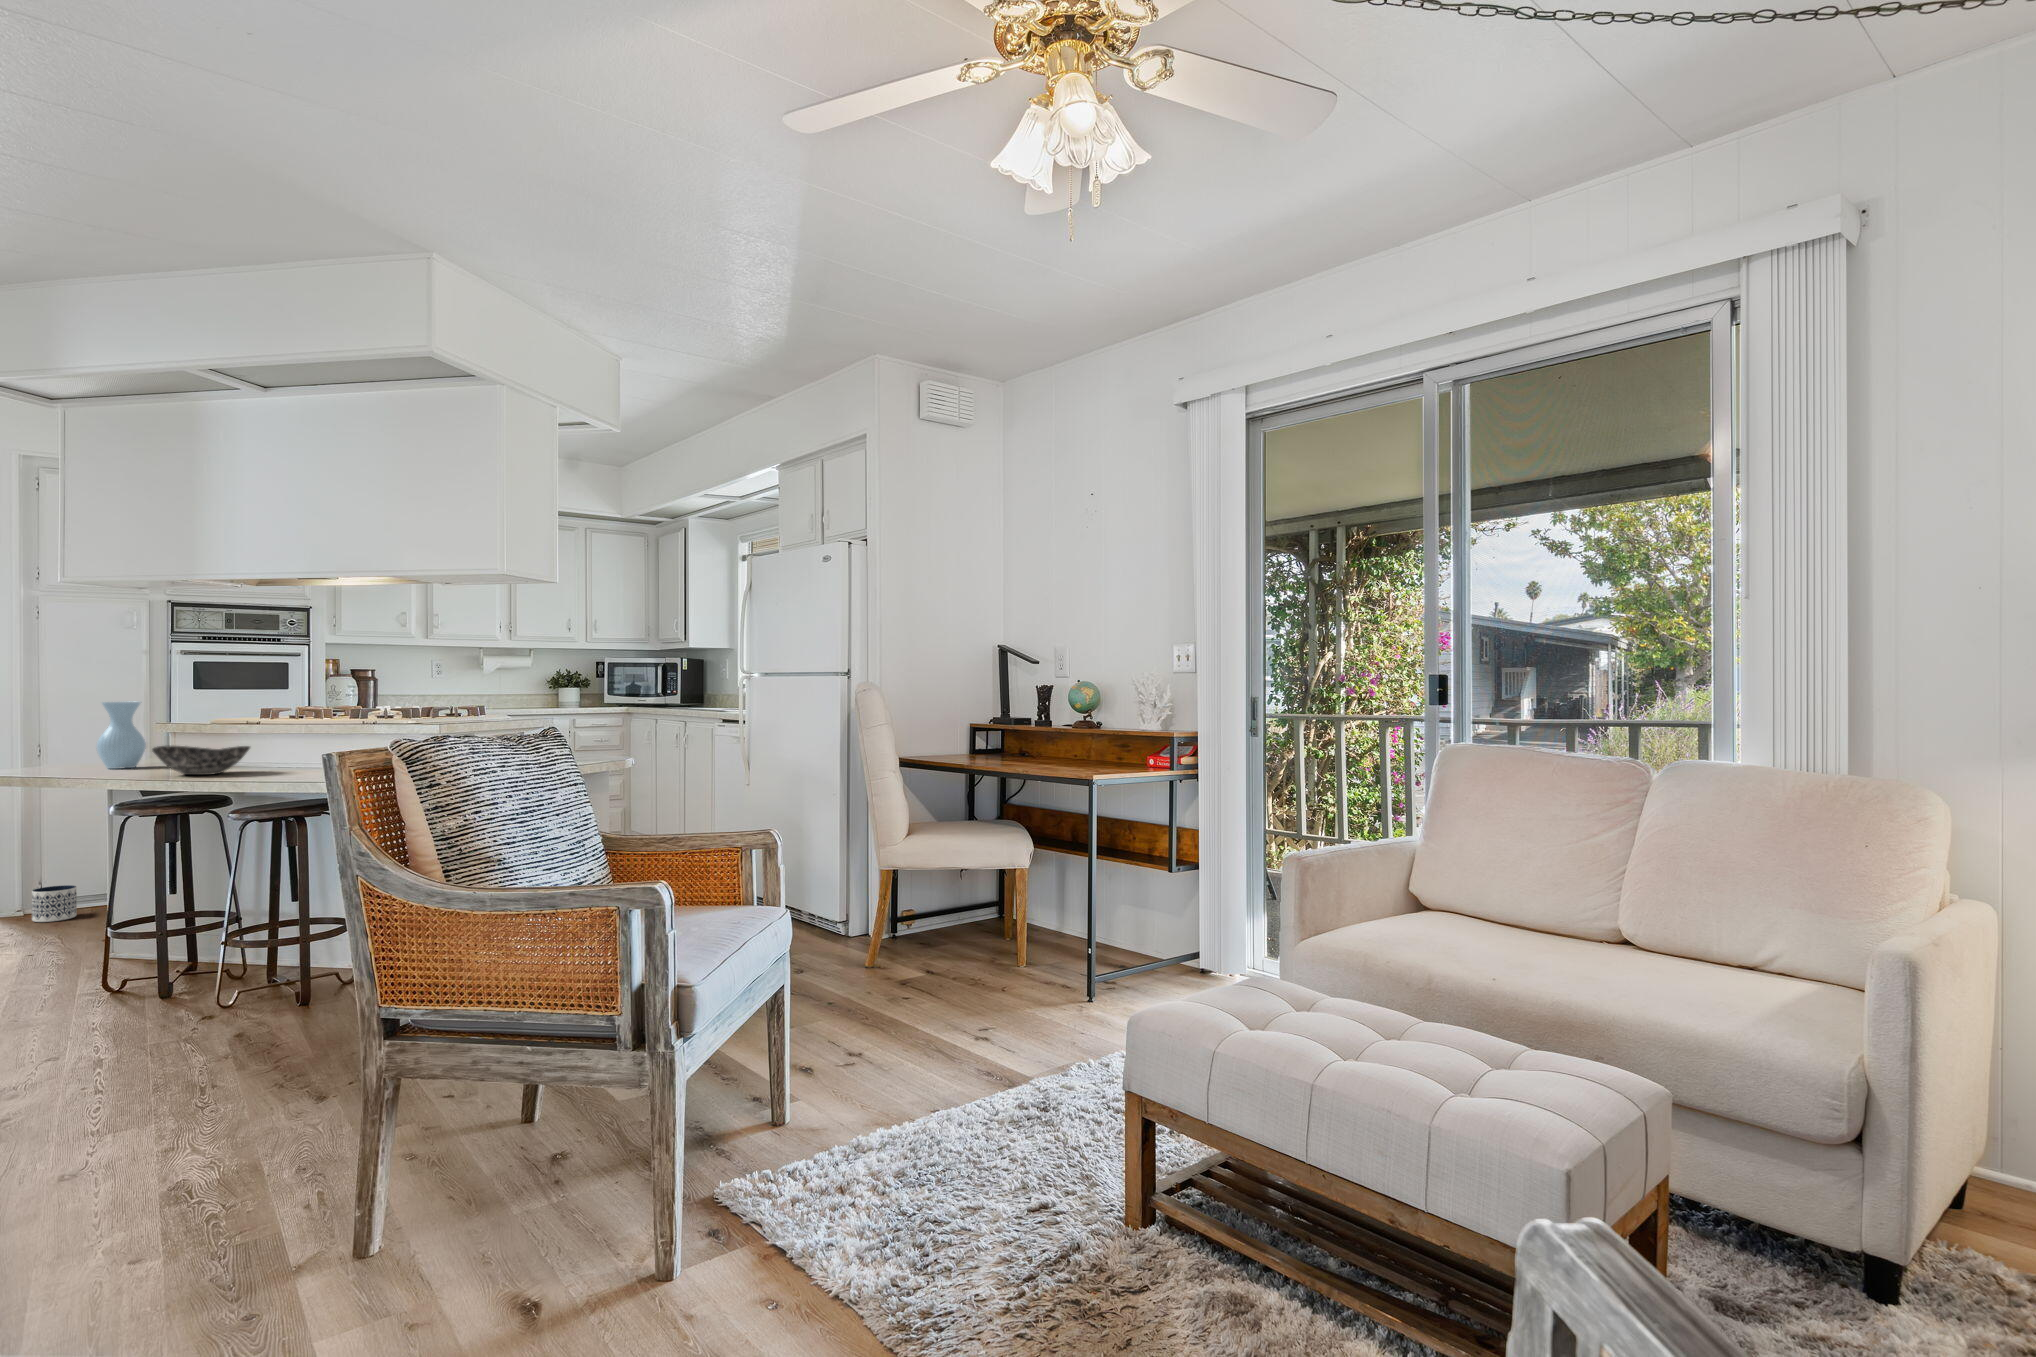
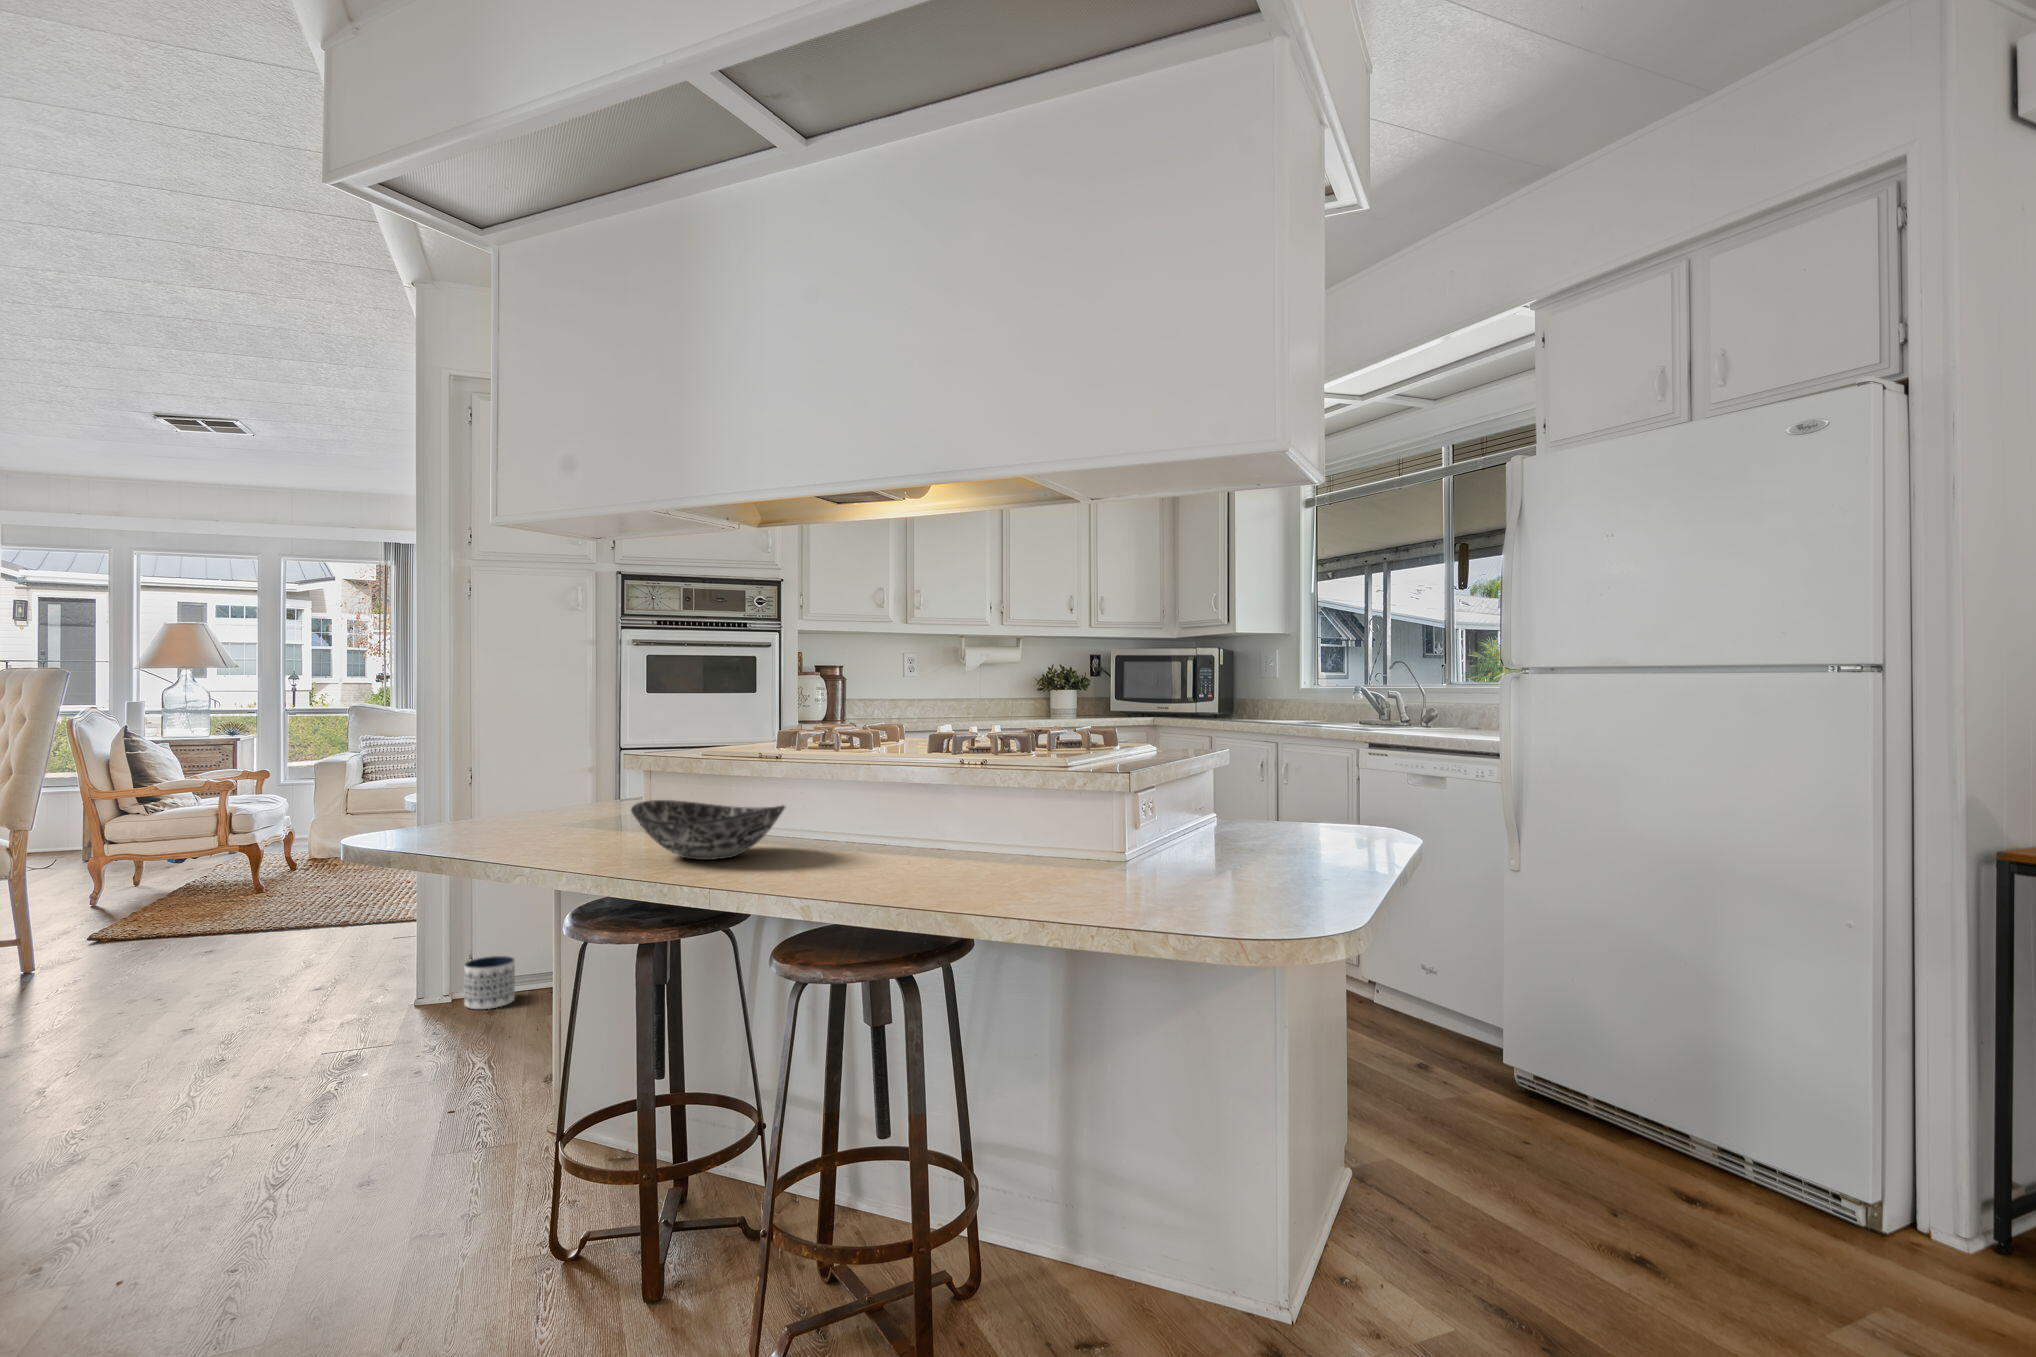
vase: present [97,702,146,769] -> none [543,717,611,829]

